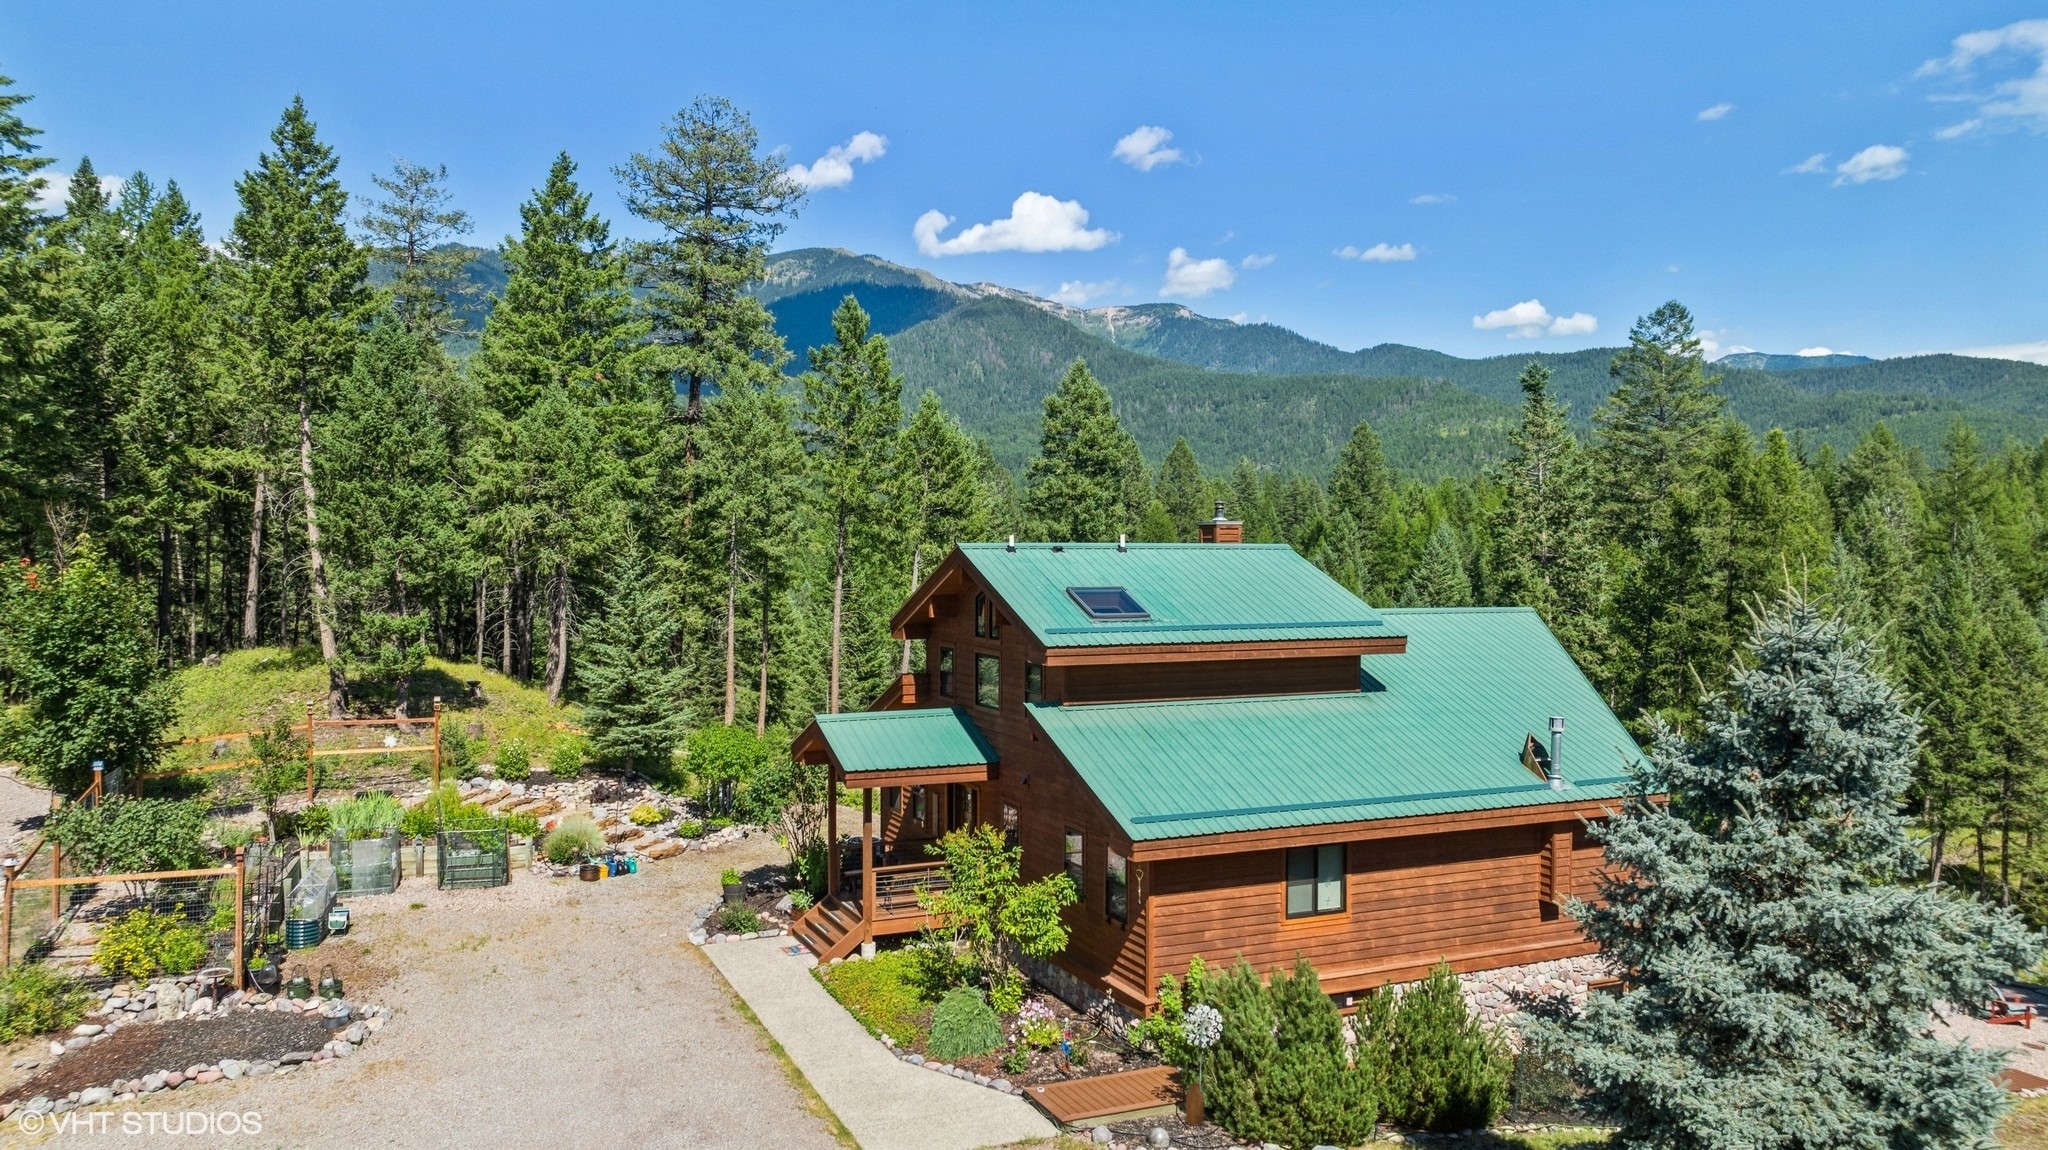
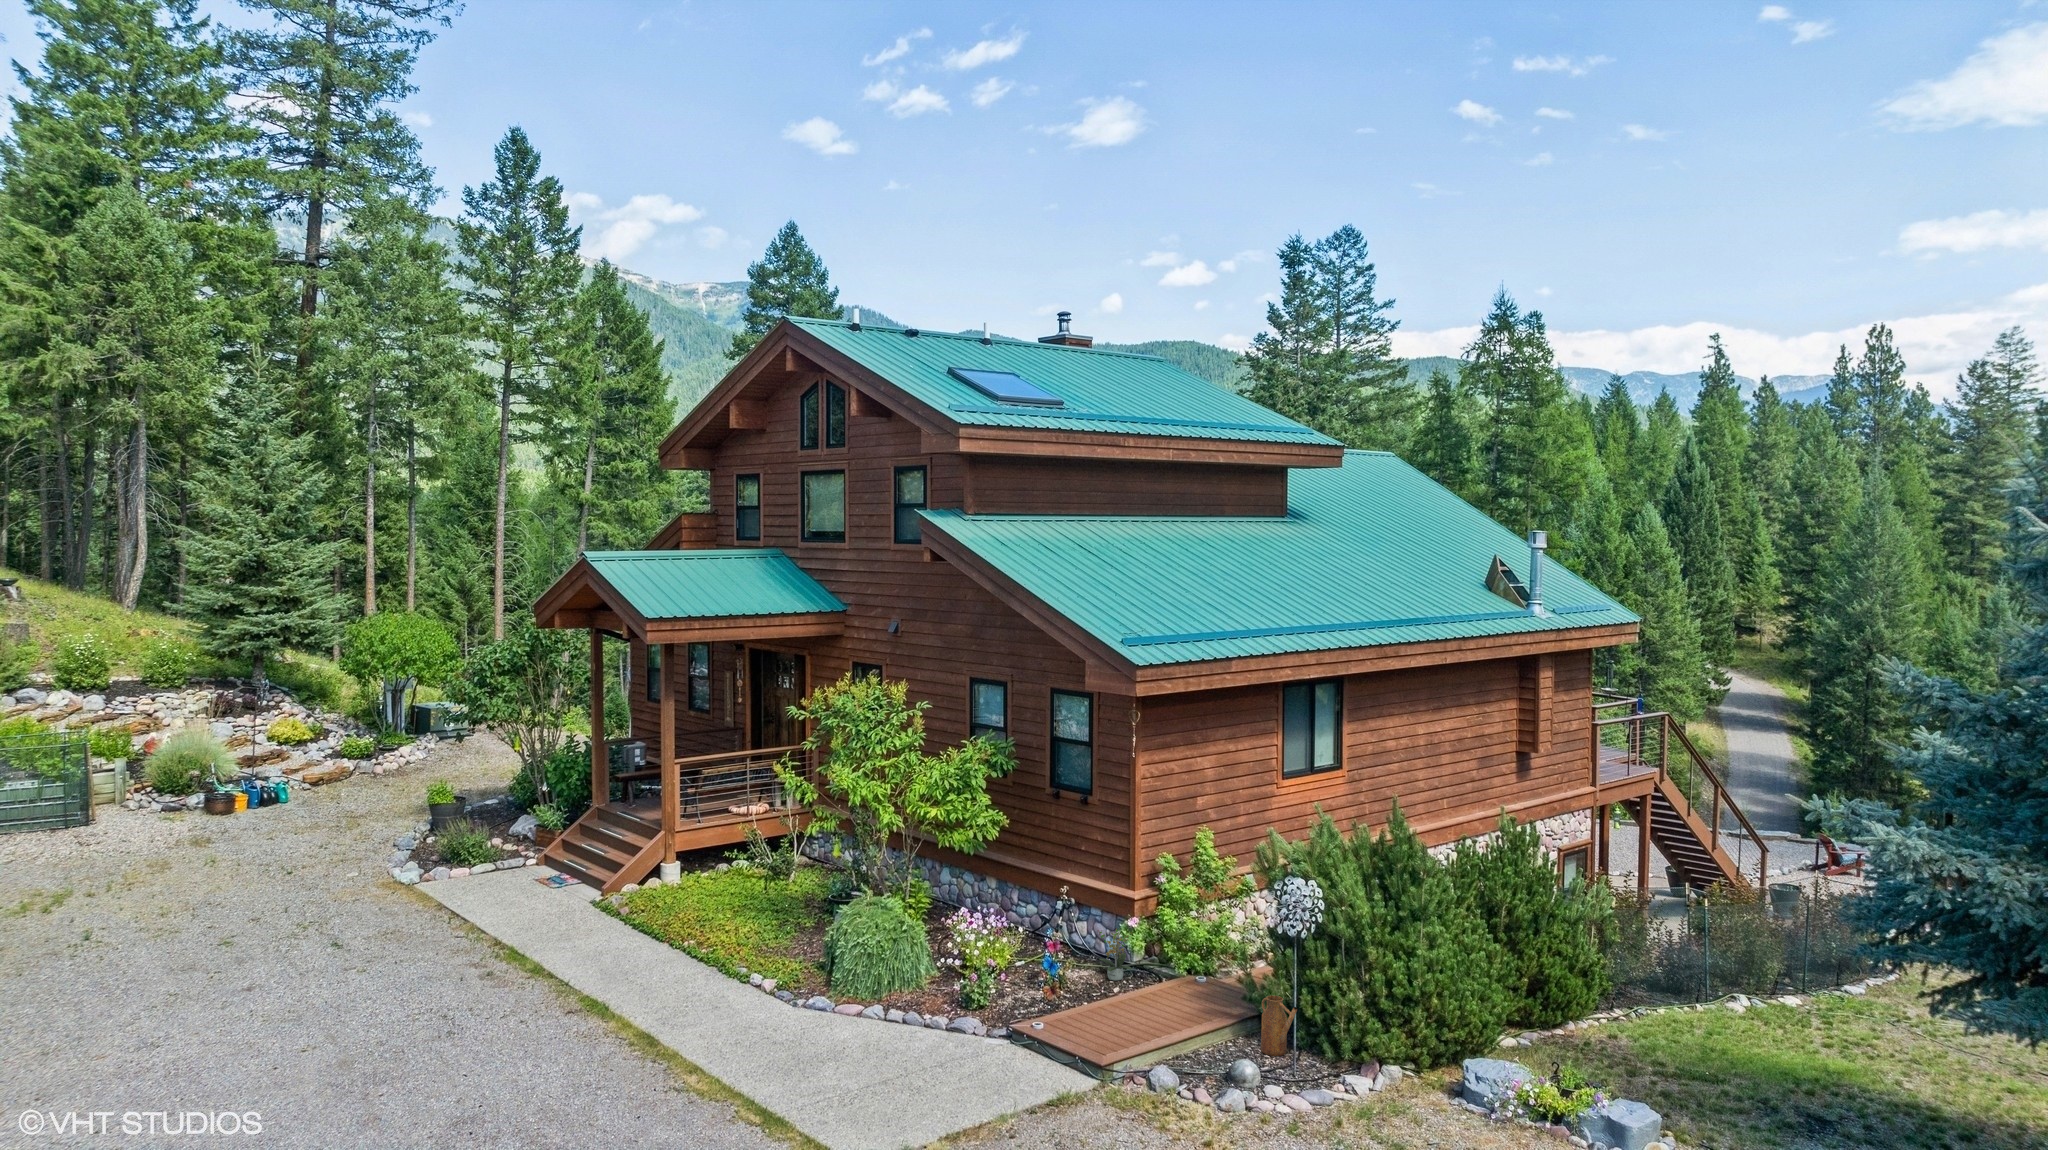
potted plant: none [1121,1024,1146,1063] -> present [1099,930,1132,981]

